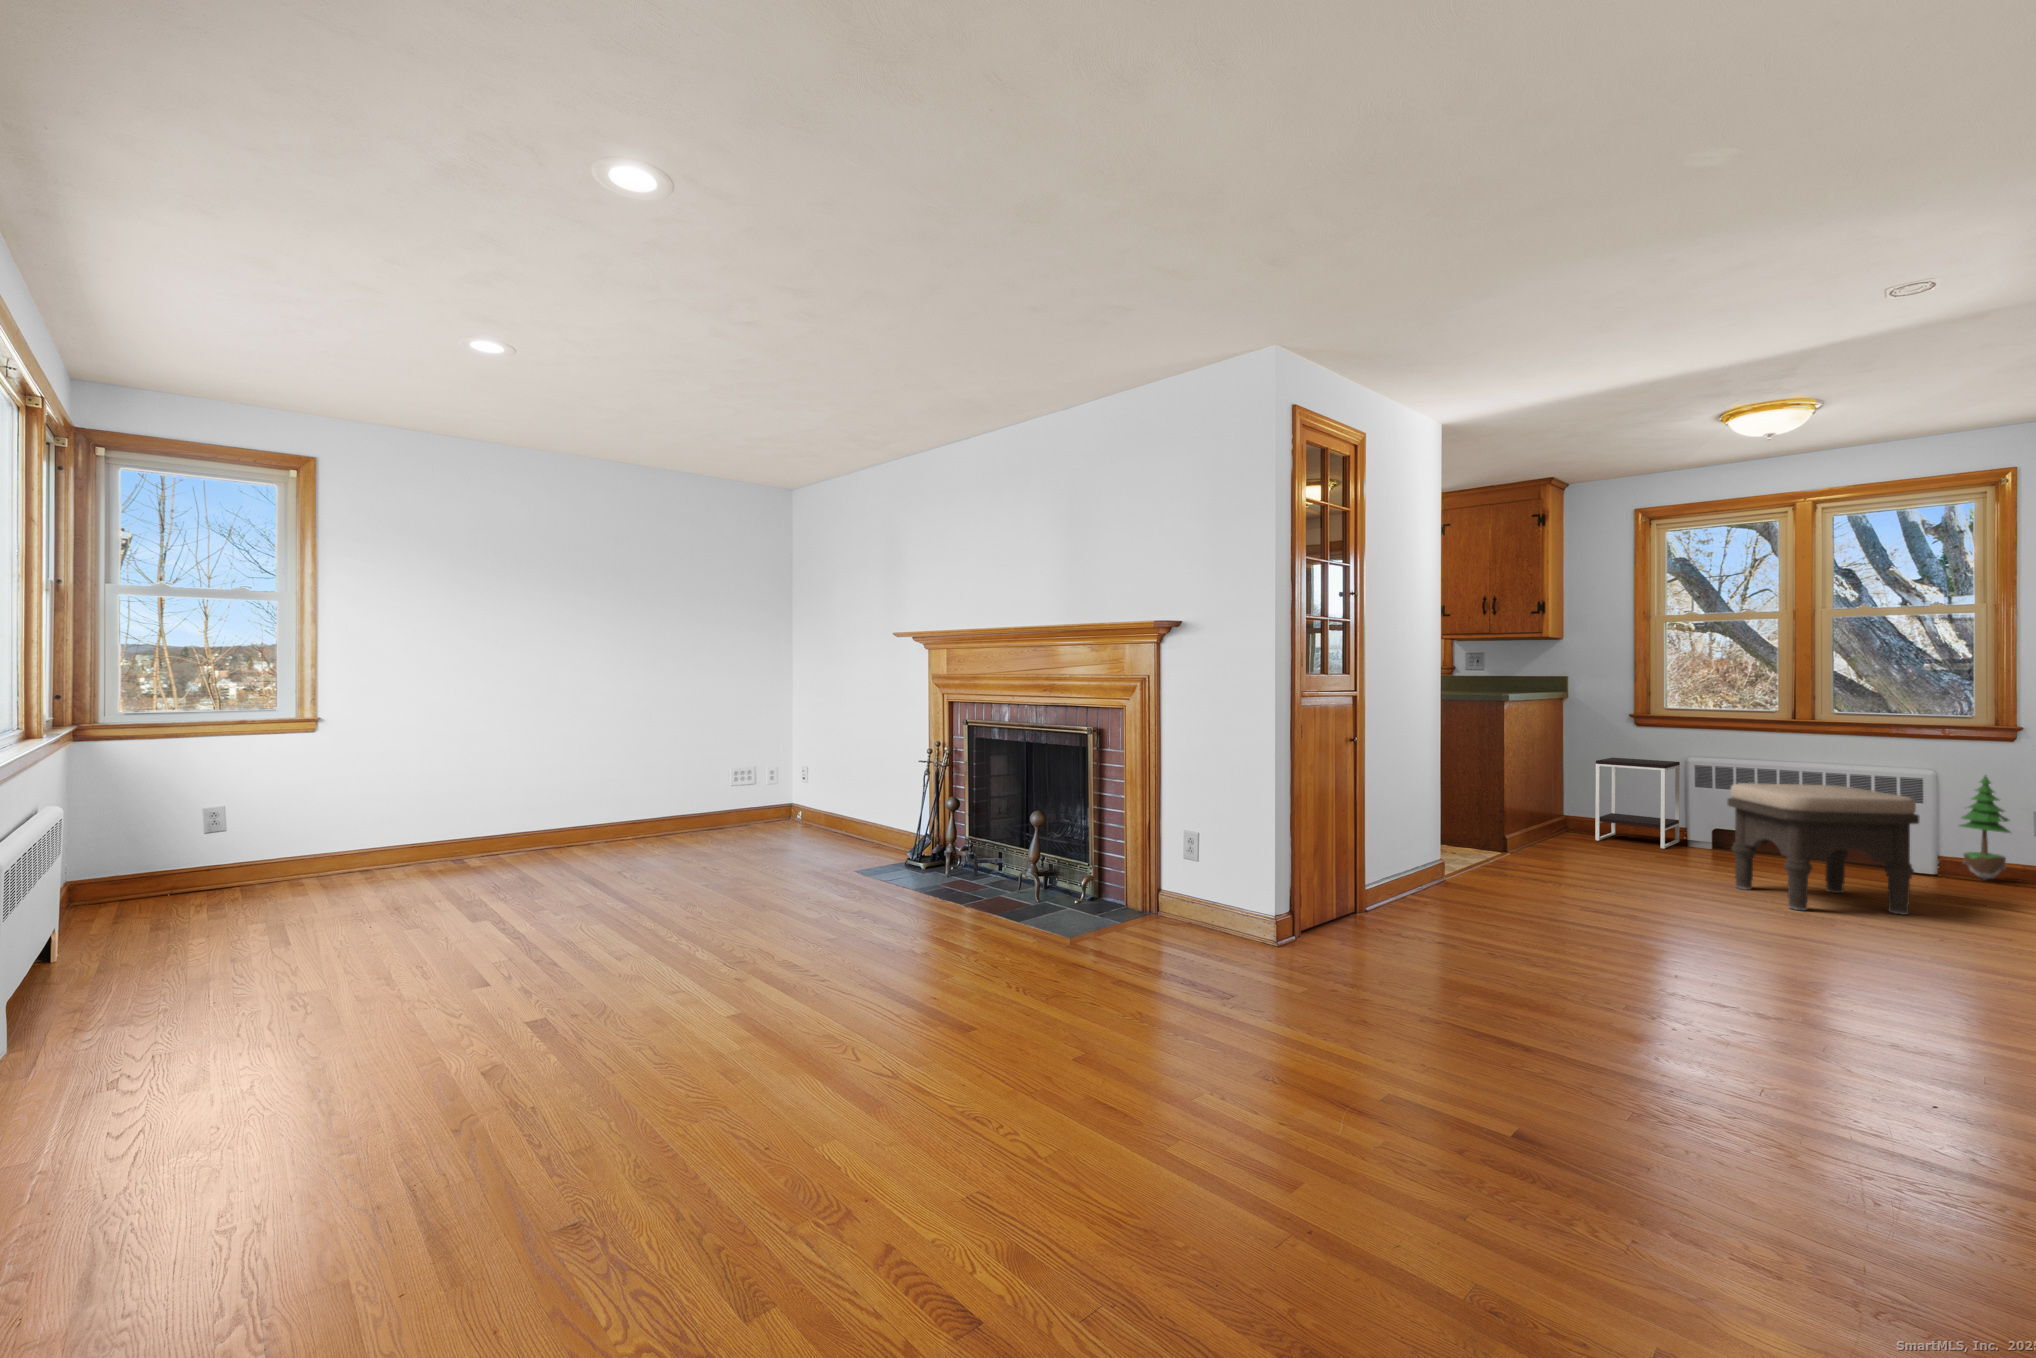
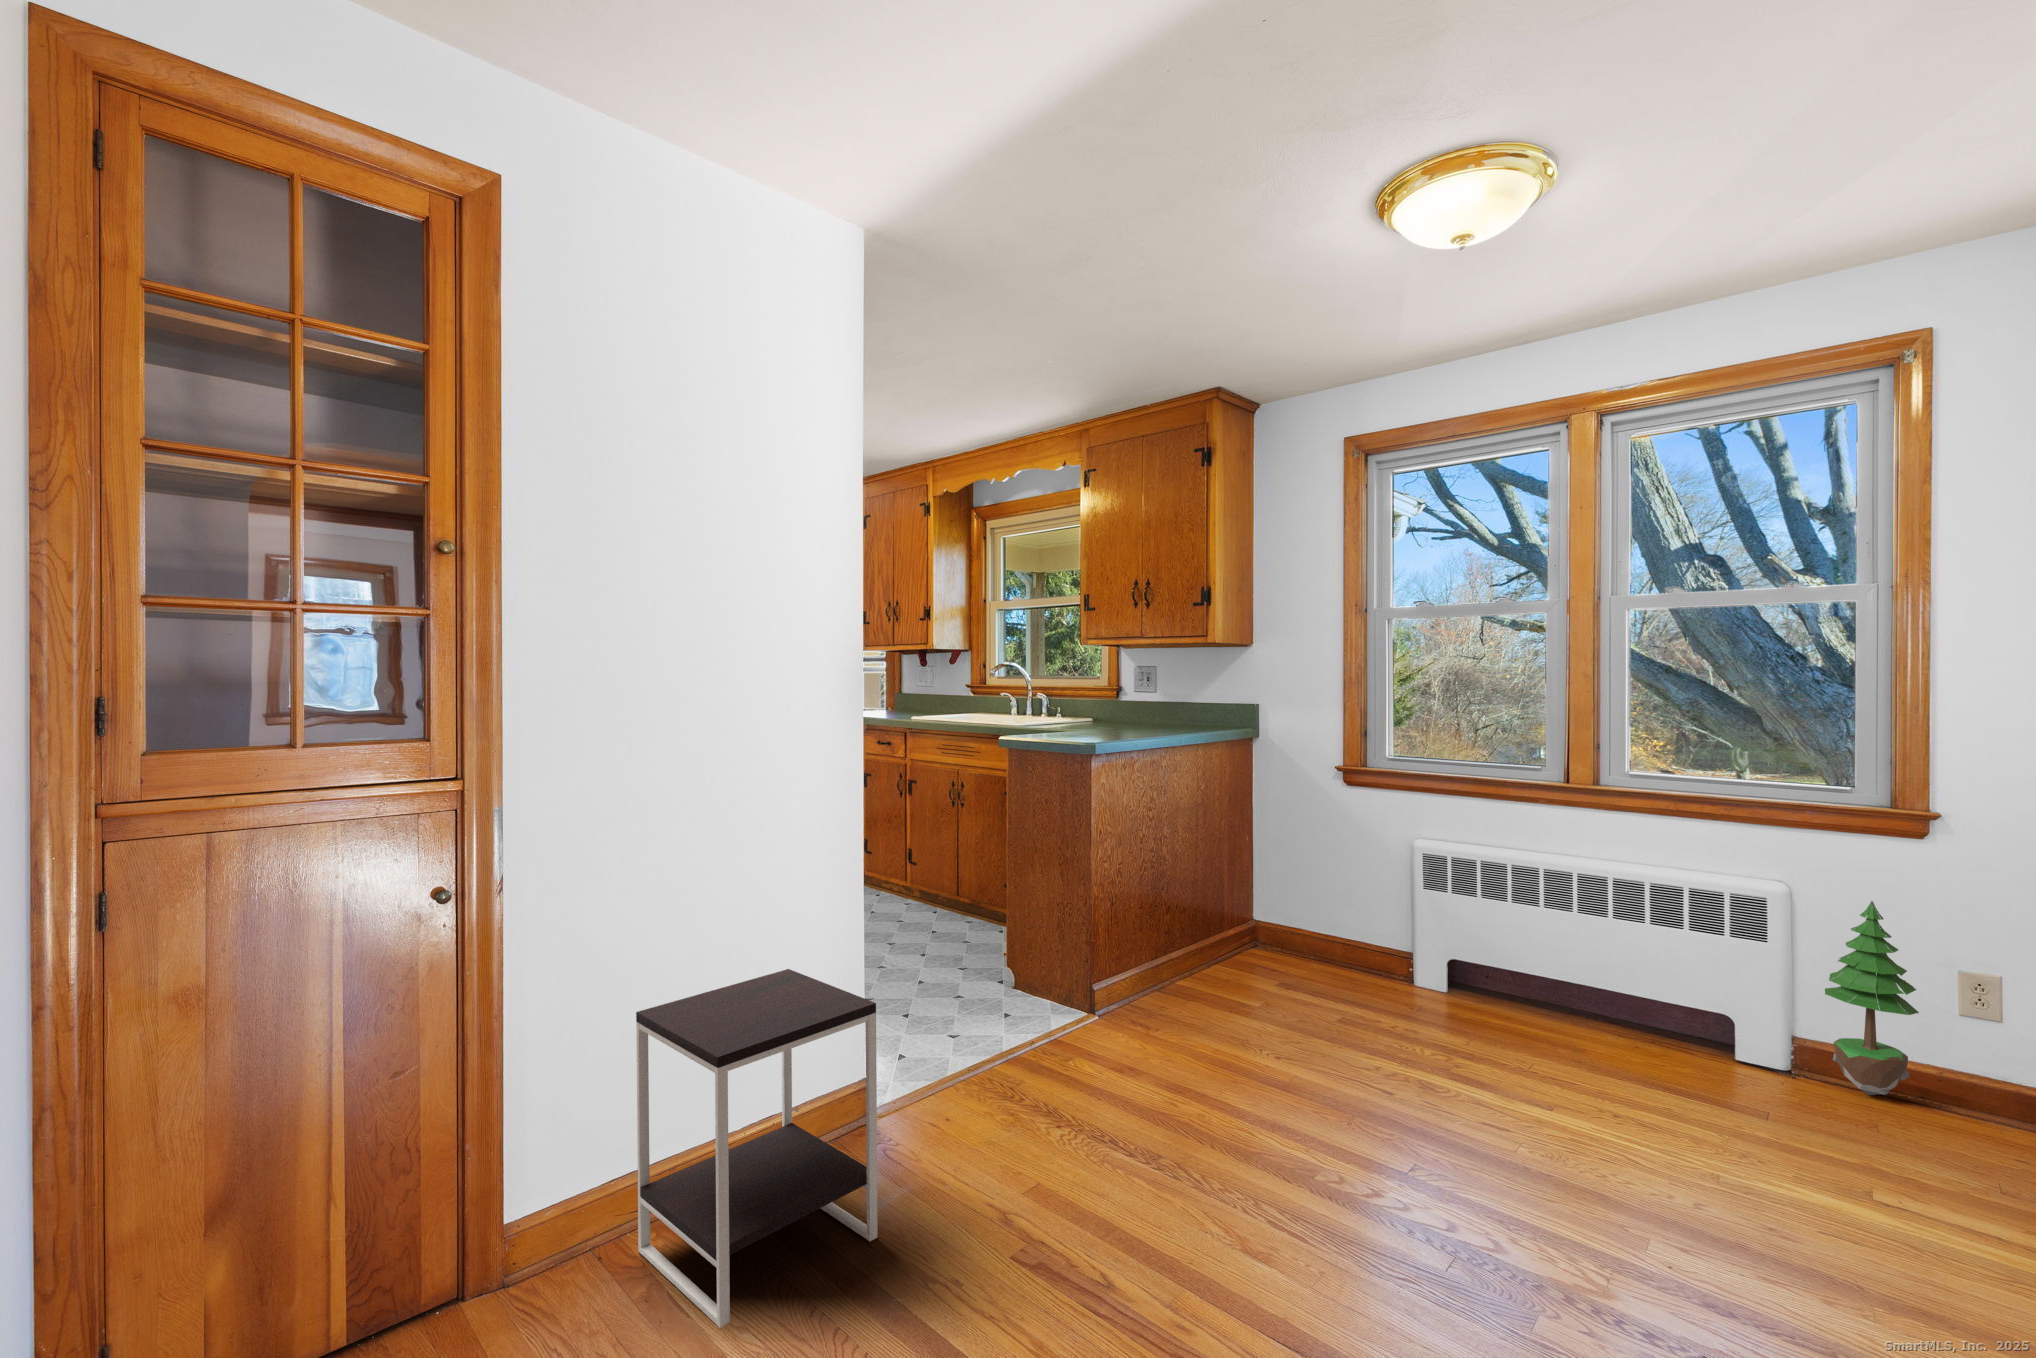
side table: present [1595,758,1680,849] -> present [636,969,877,1328]
ottoman: present [1727,783,1919,915] -> none [1393,940,1736,1270]

